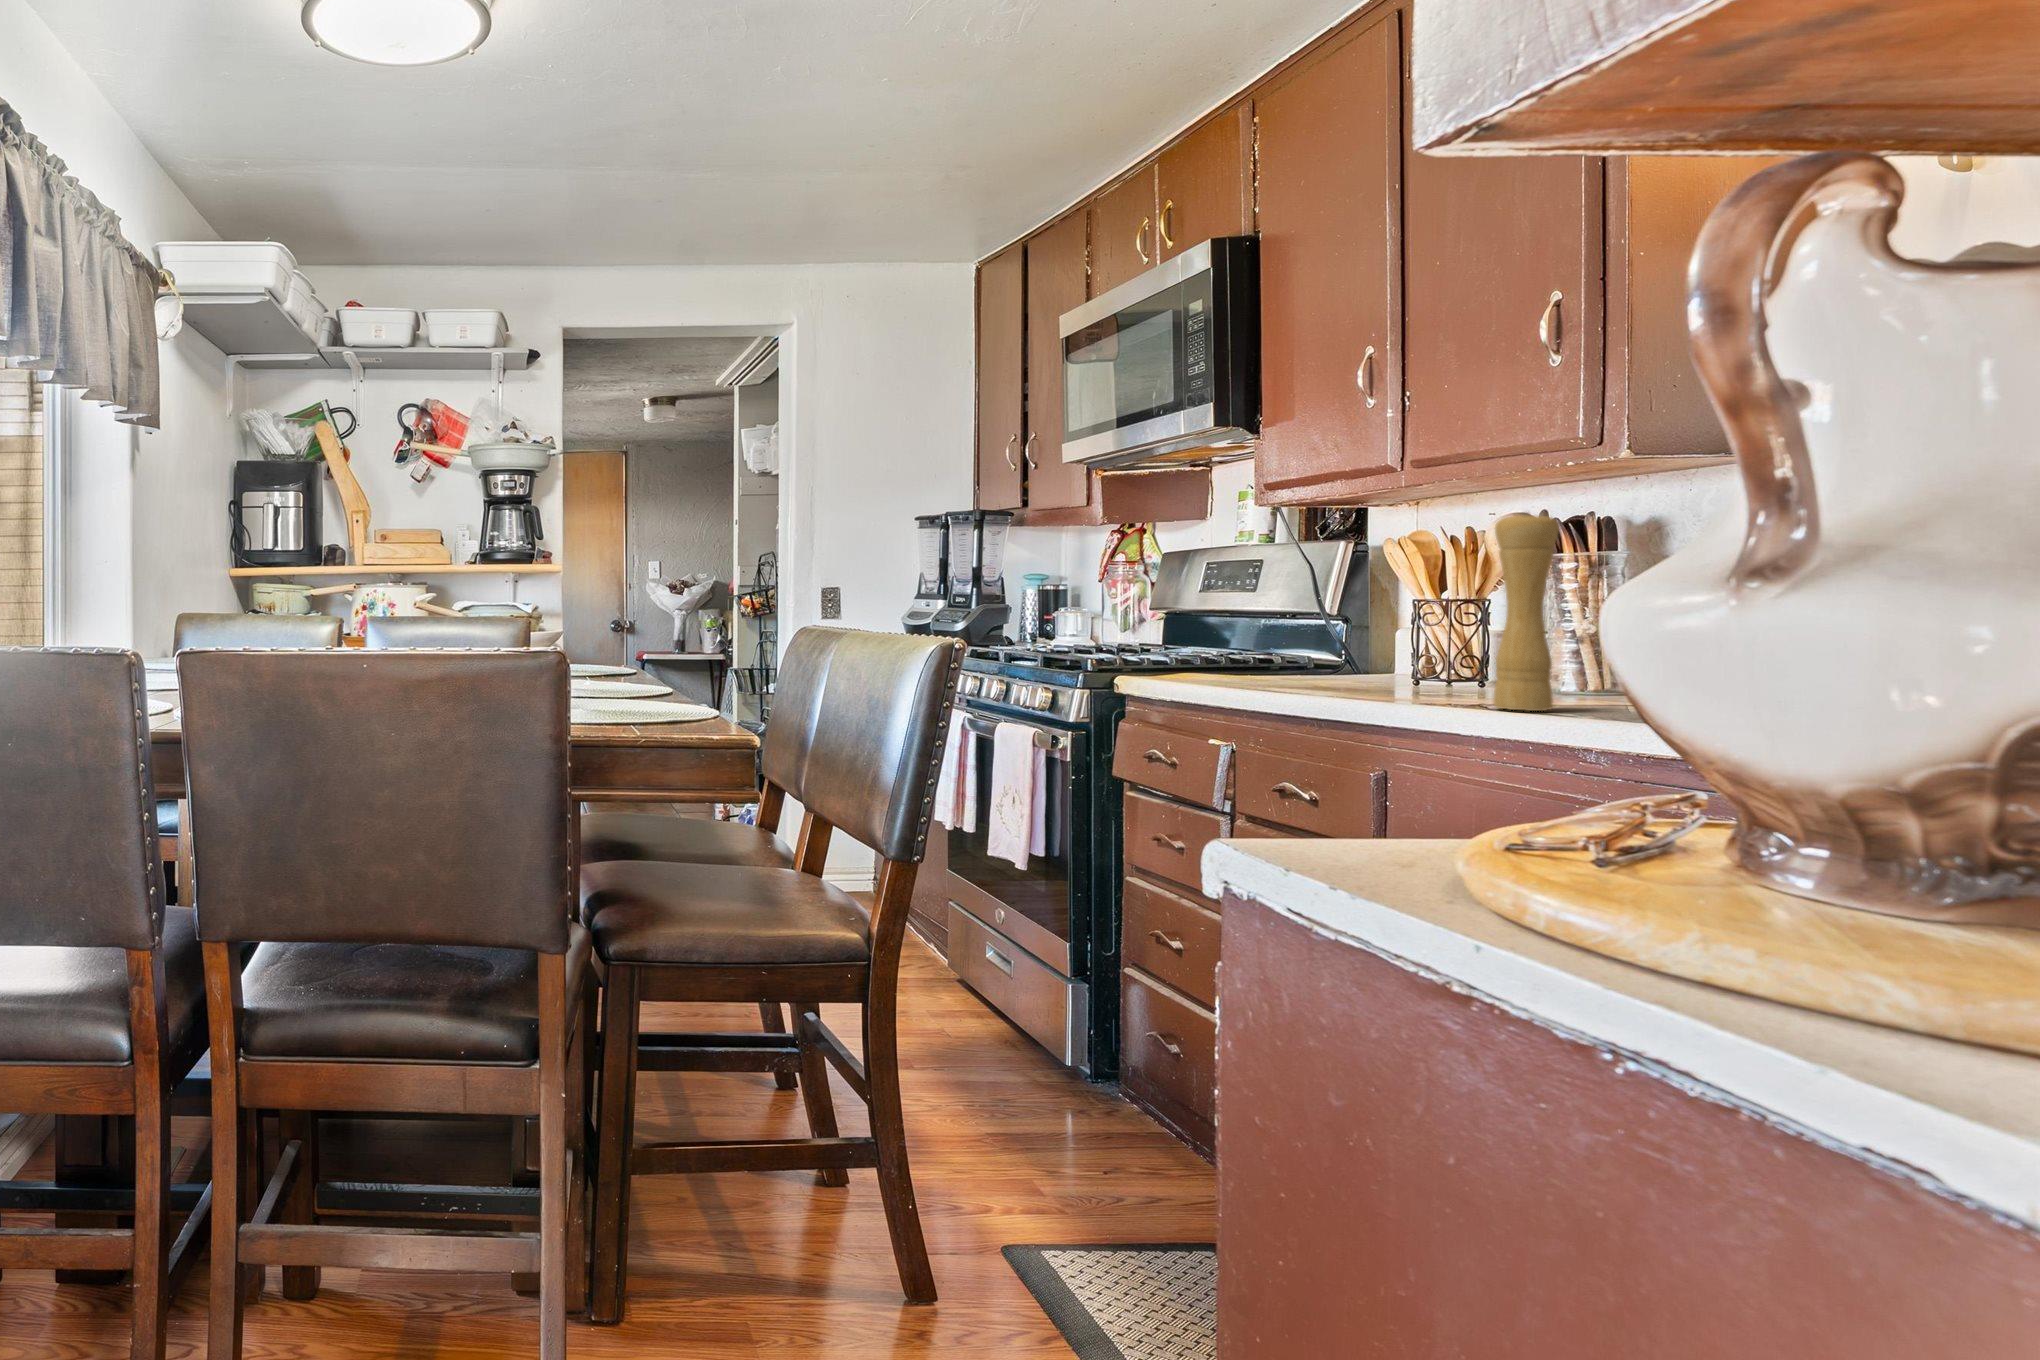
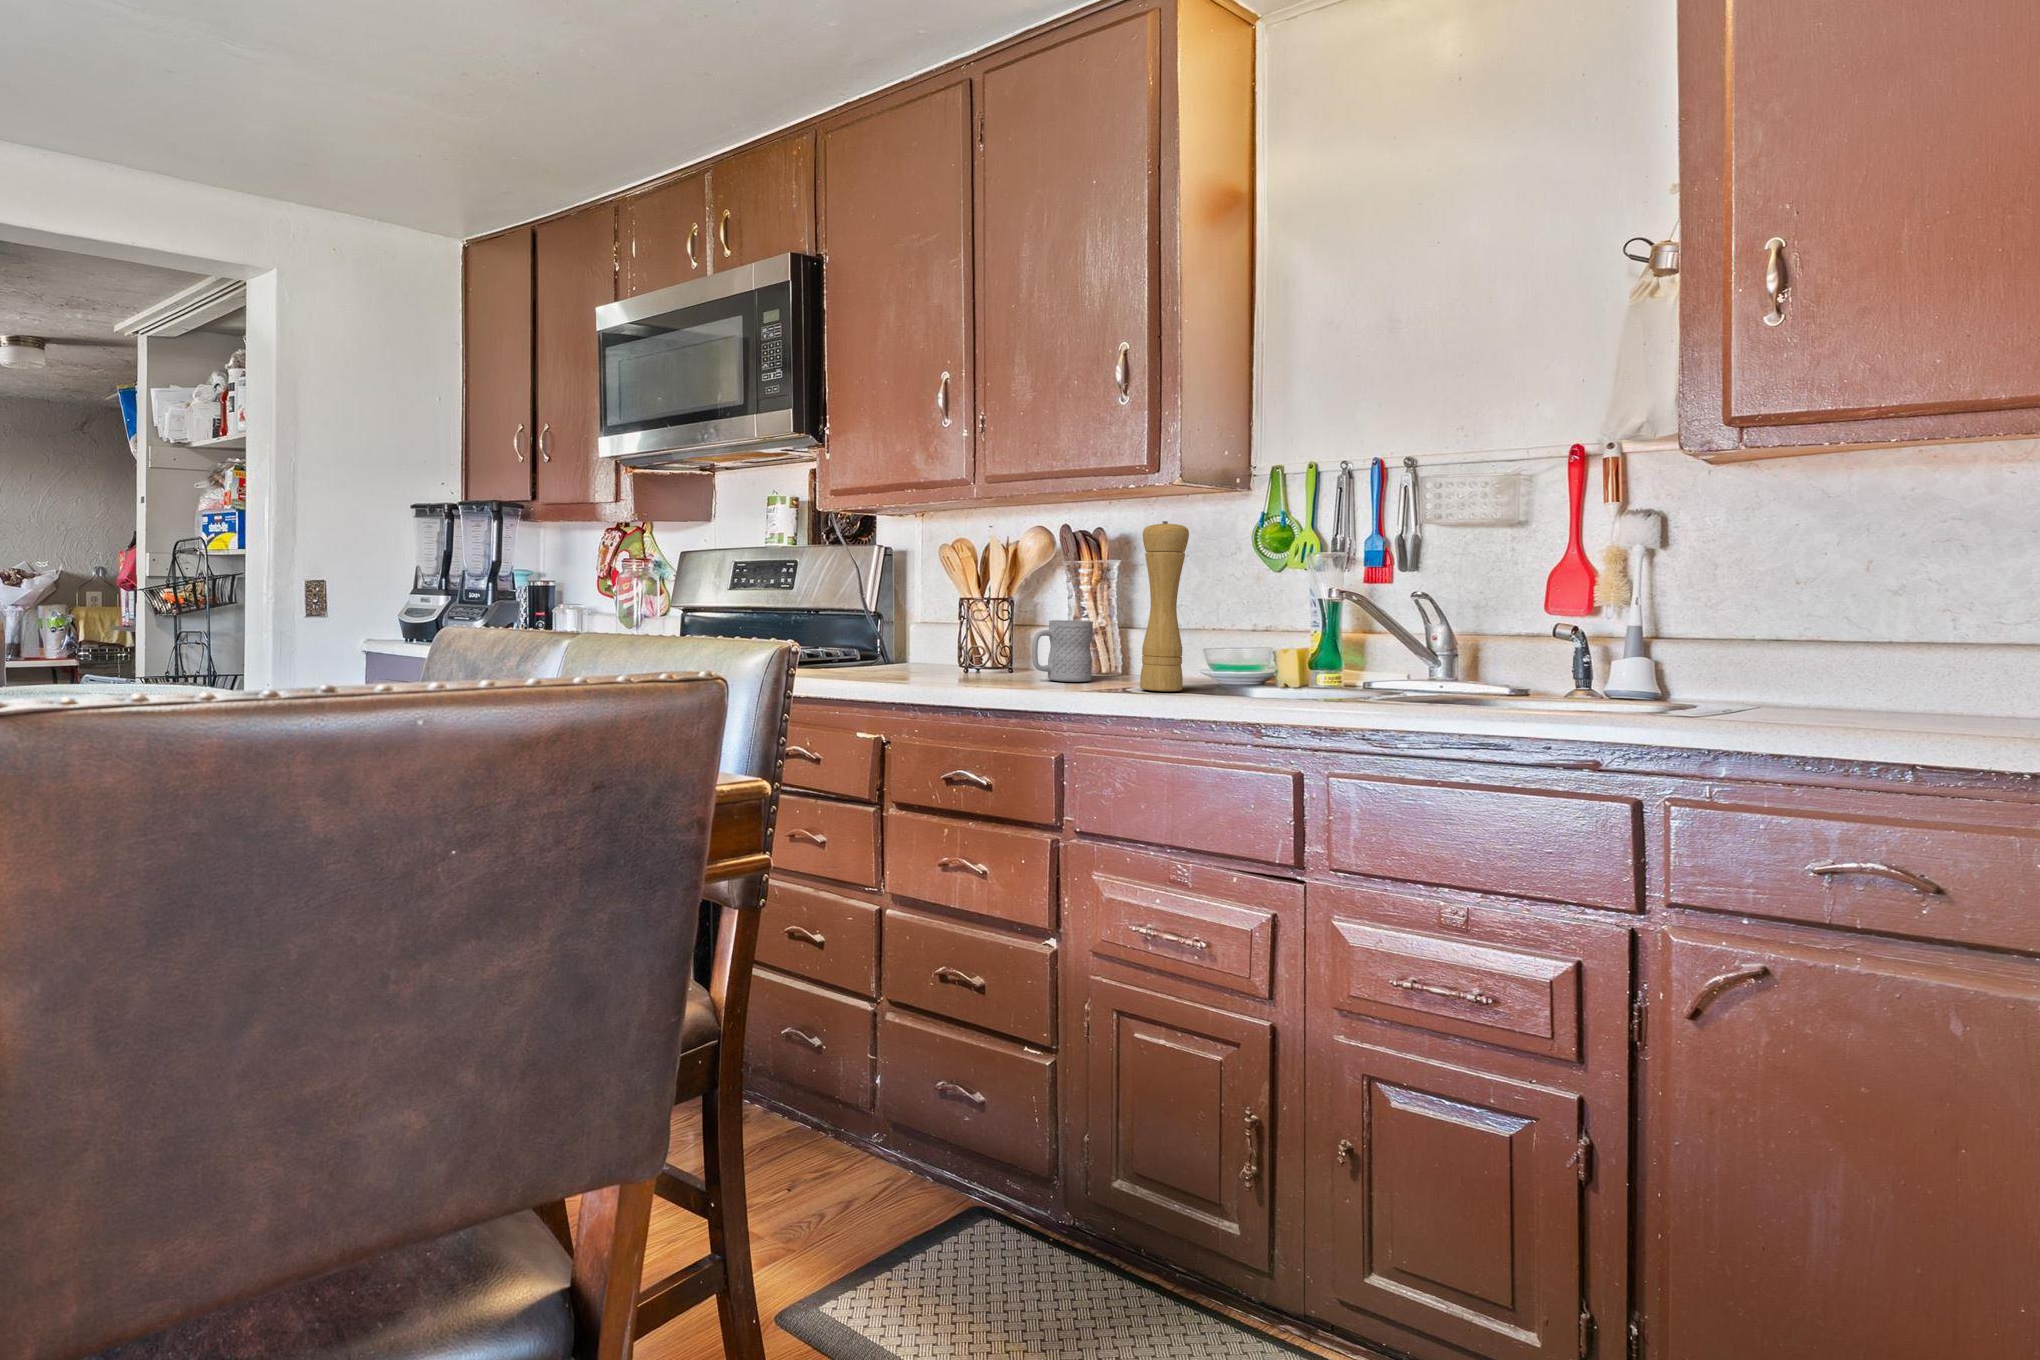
mug: none [1393,627,1482,697] -> present [1032,620,1093,682]

